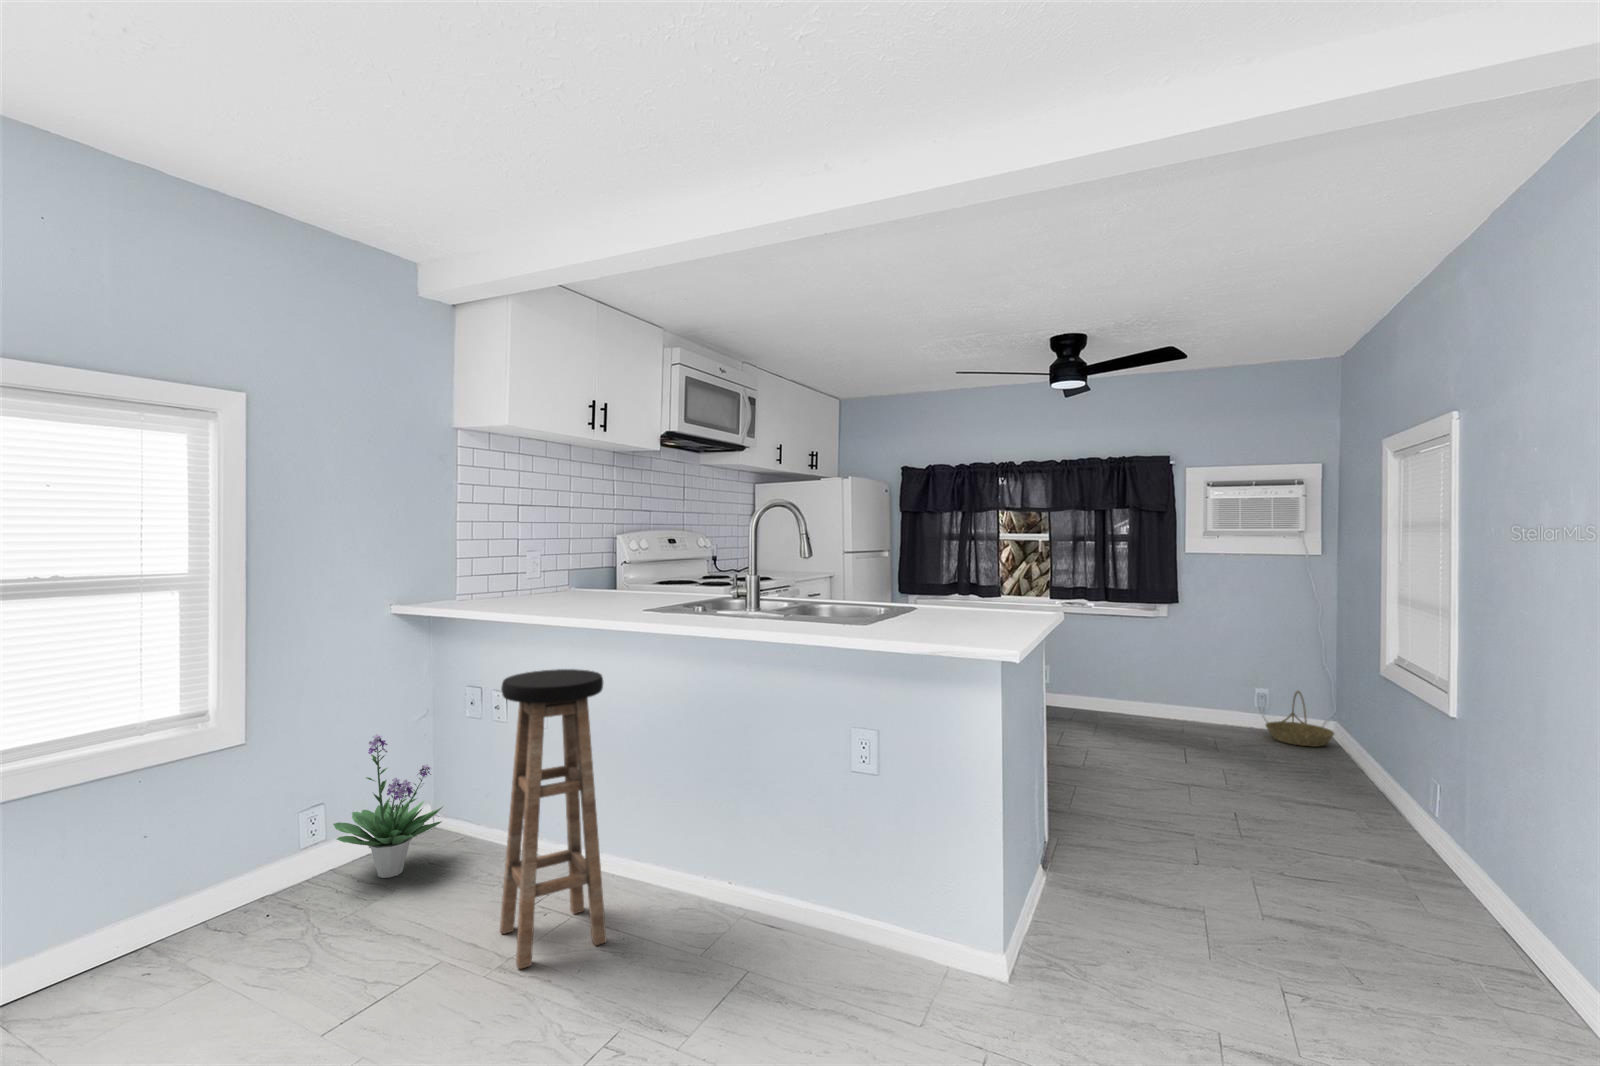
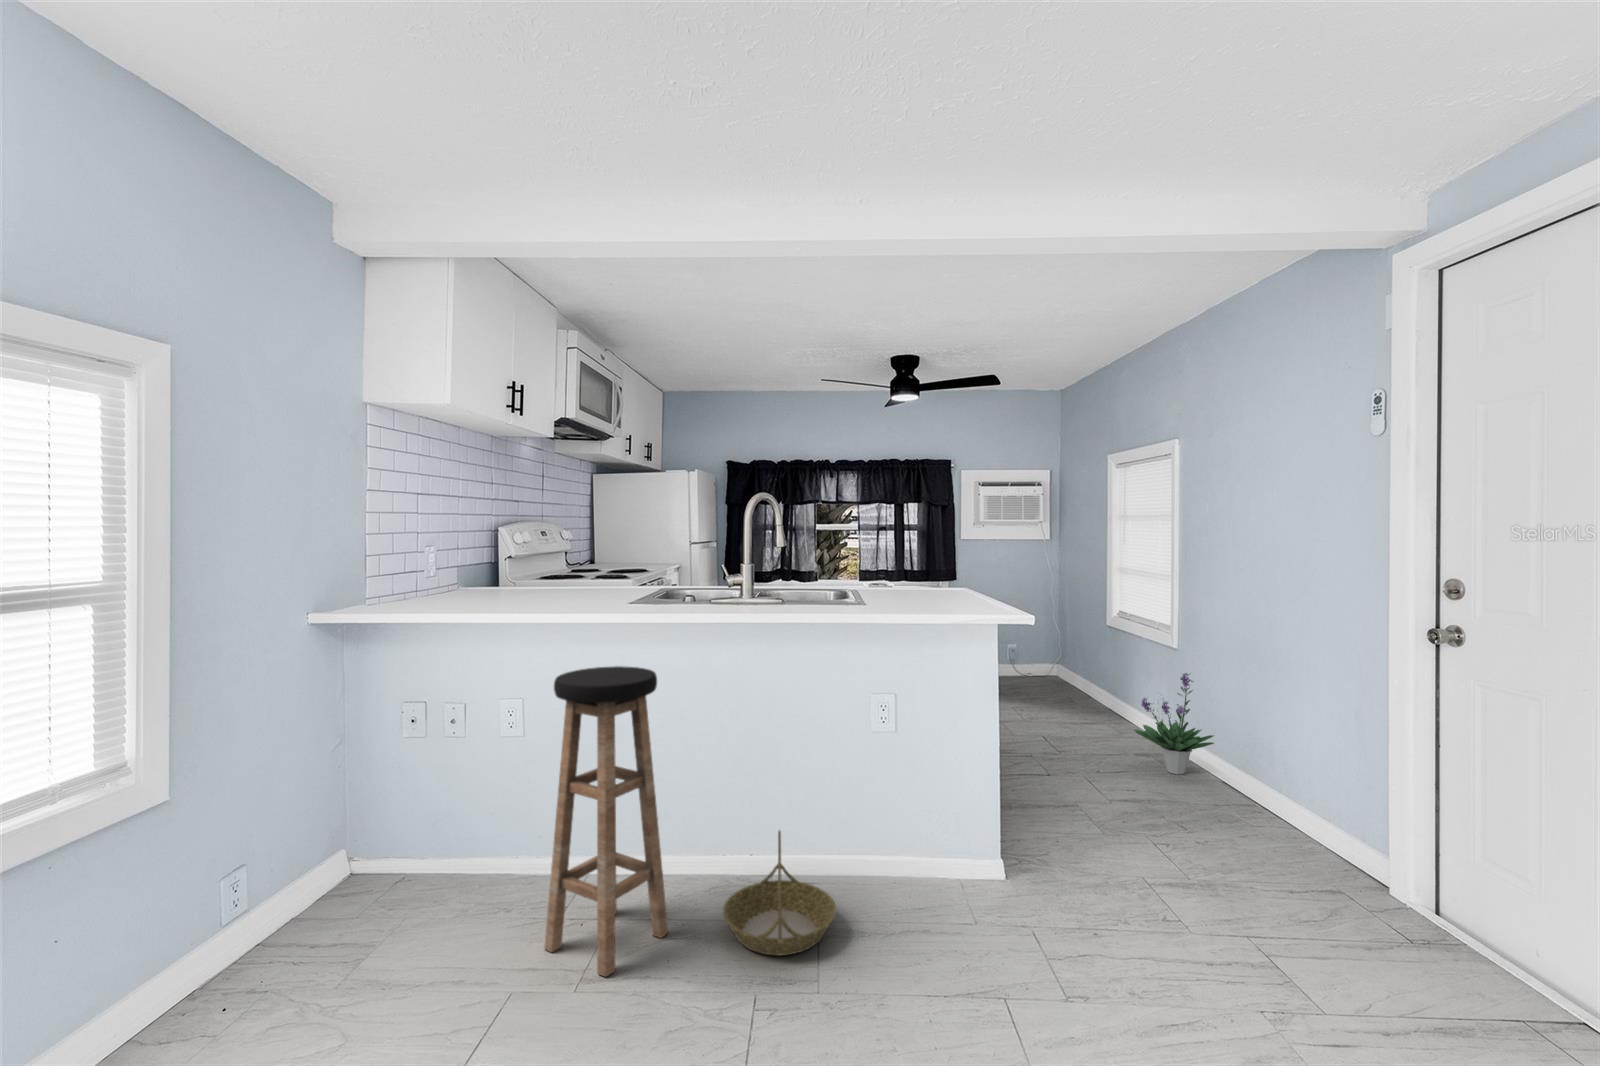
basket: present [1266,691,1334,746] -> present [723,831,836,955]
potted plant: present [333,734,442,878] -> present [1134,673,1214,774]

